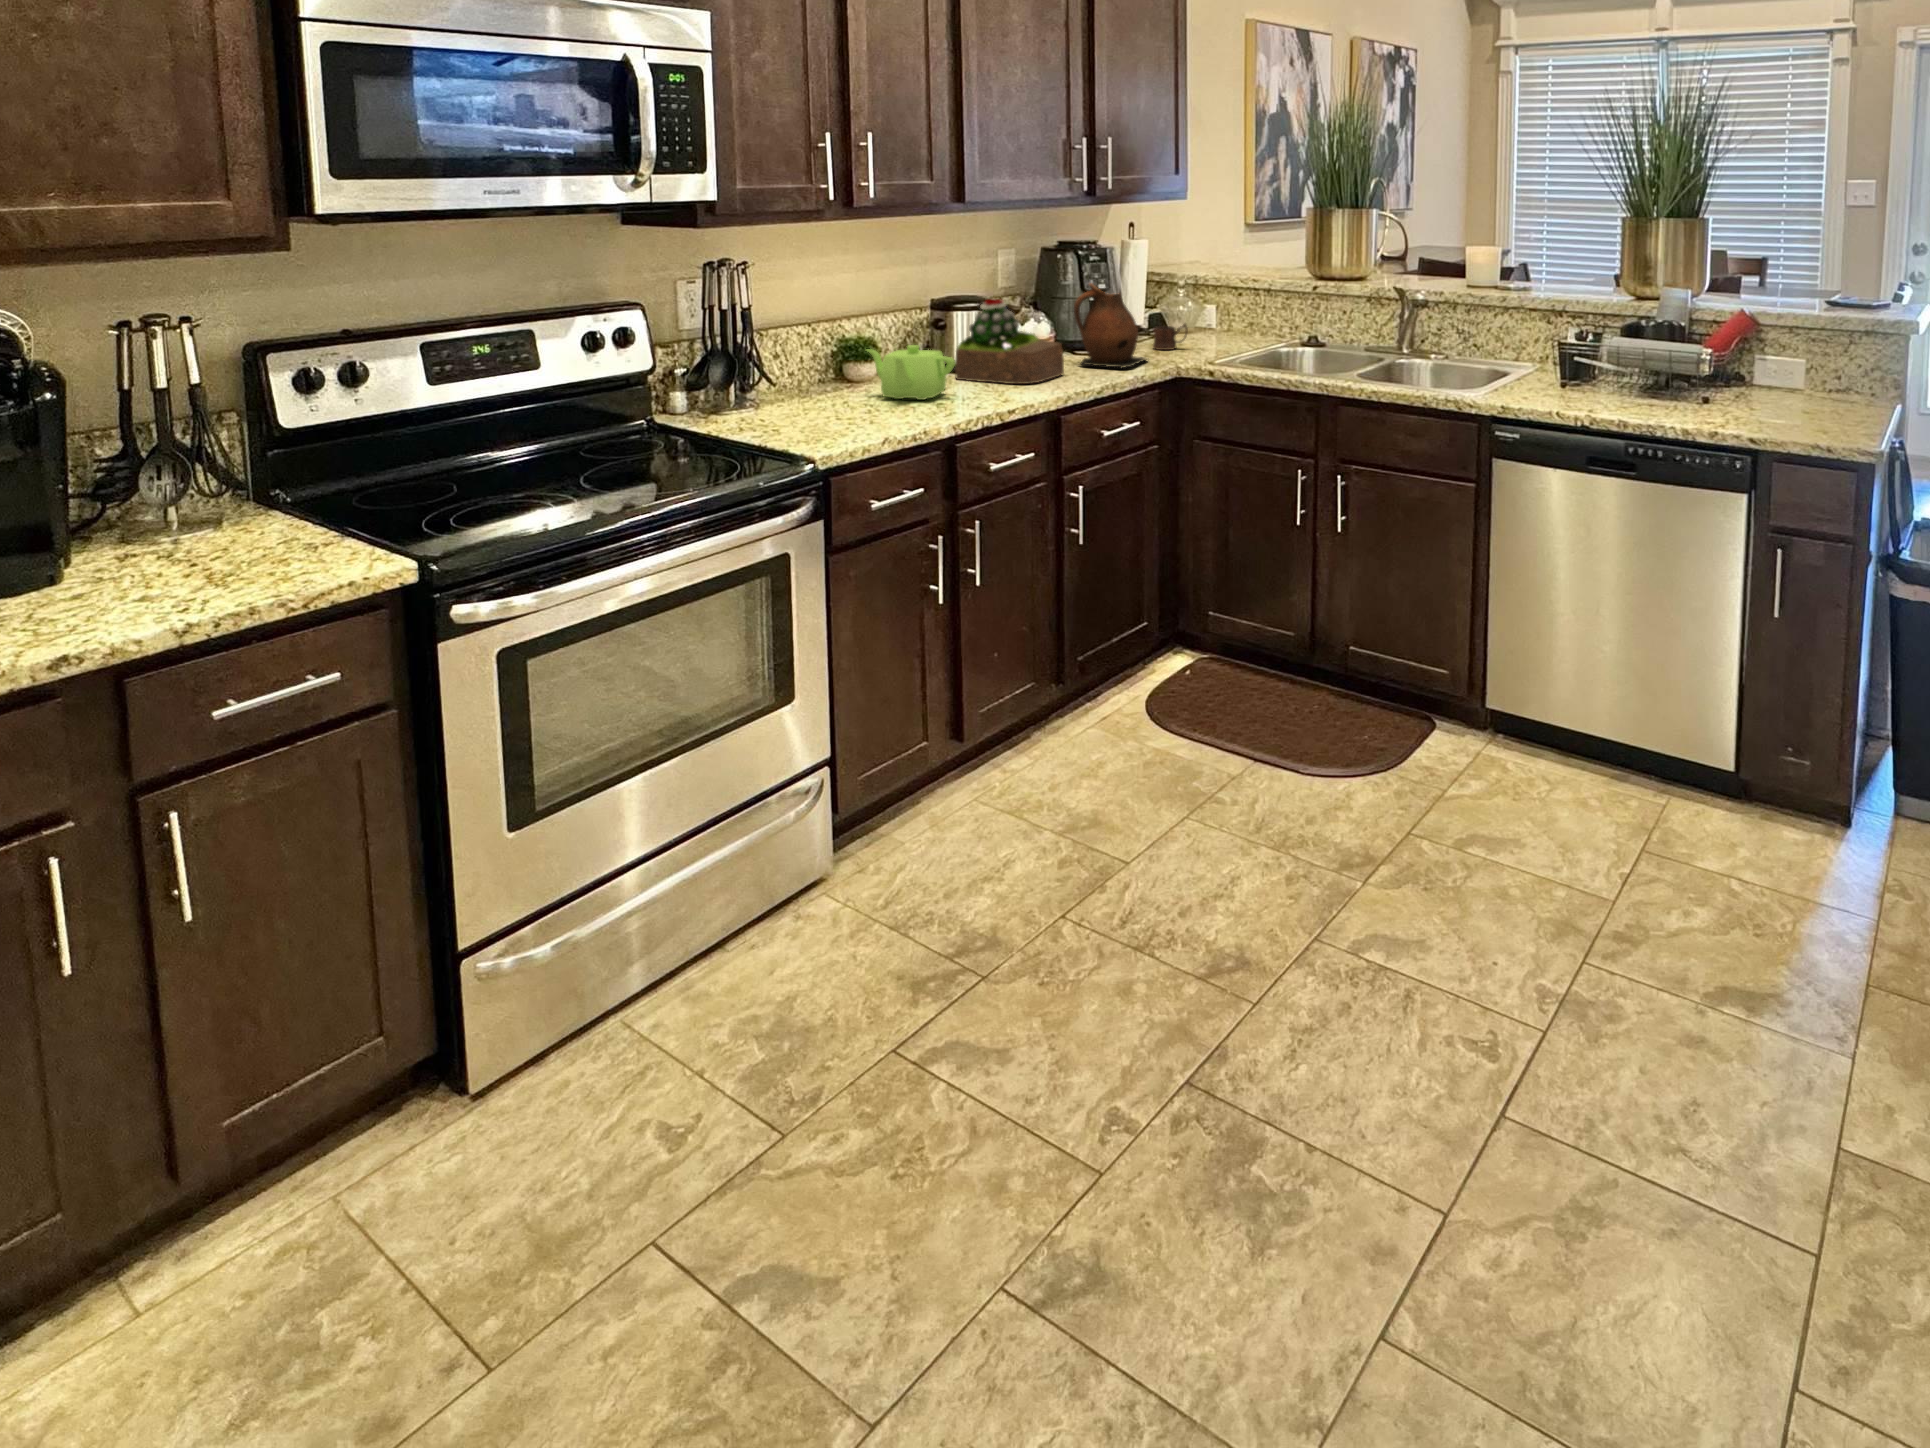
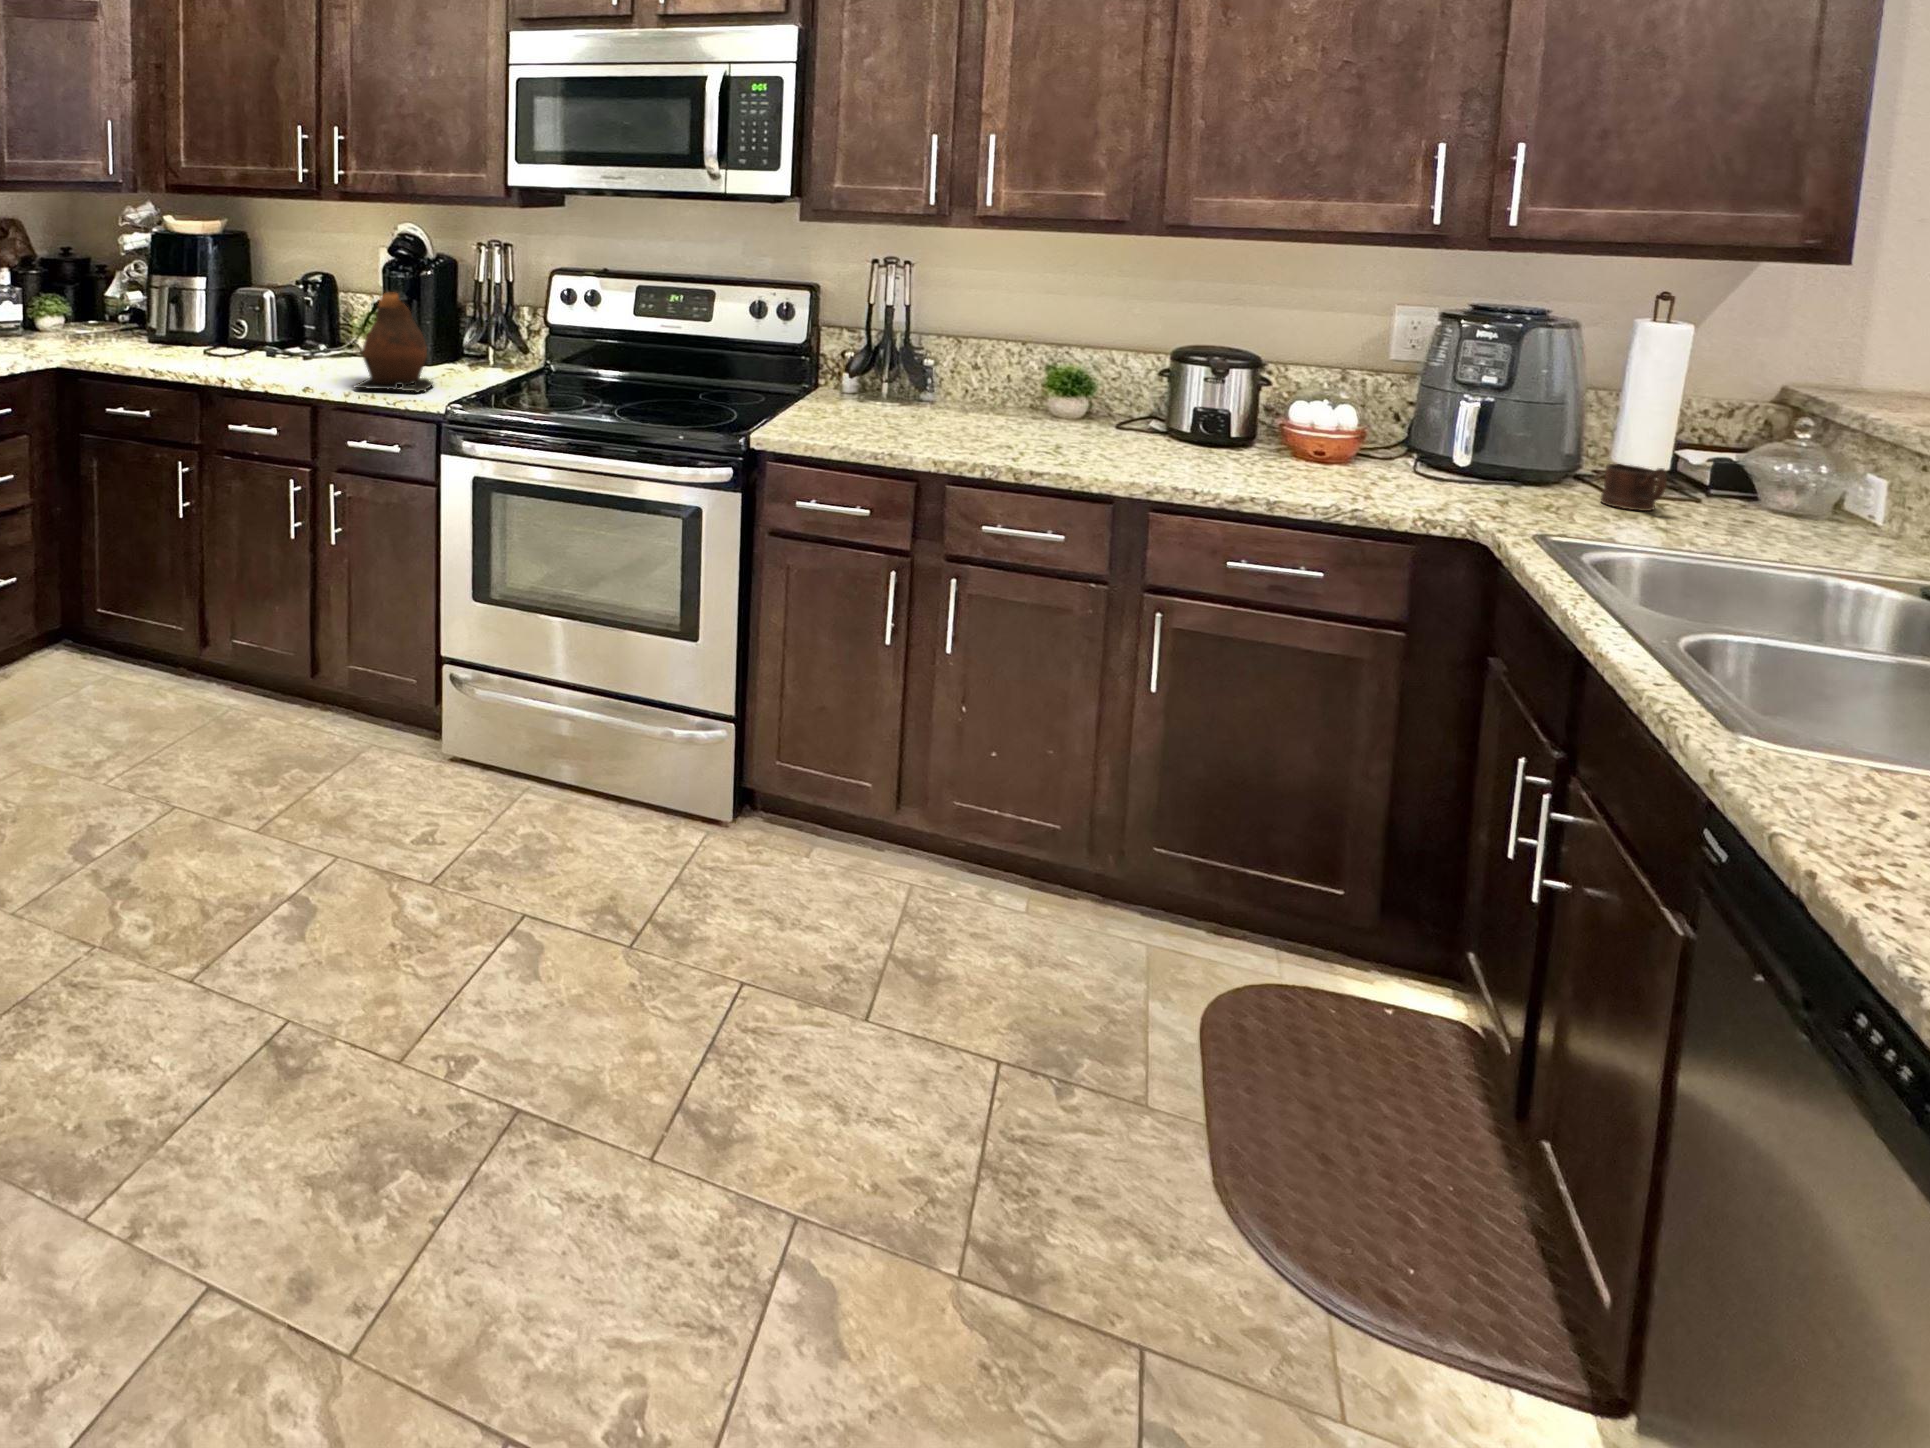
ceramic pitcher: present [1074,284,1147,368] -> present [355,293,433,393]
succulent plant: present [955,299,1064,384] -> none [1152,350,1284,473]
teapot: present [867,345,955,400] -> none [984,374,1085,441]

